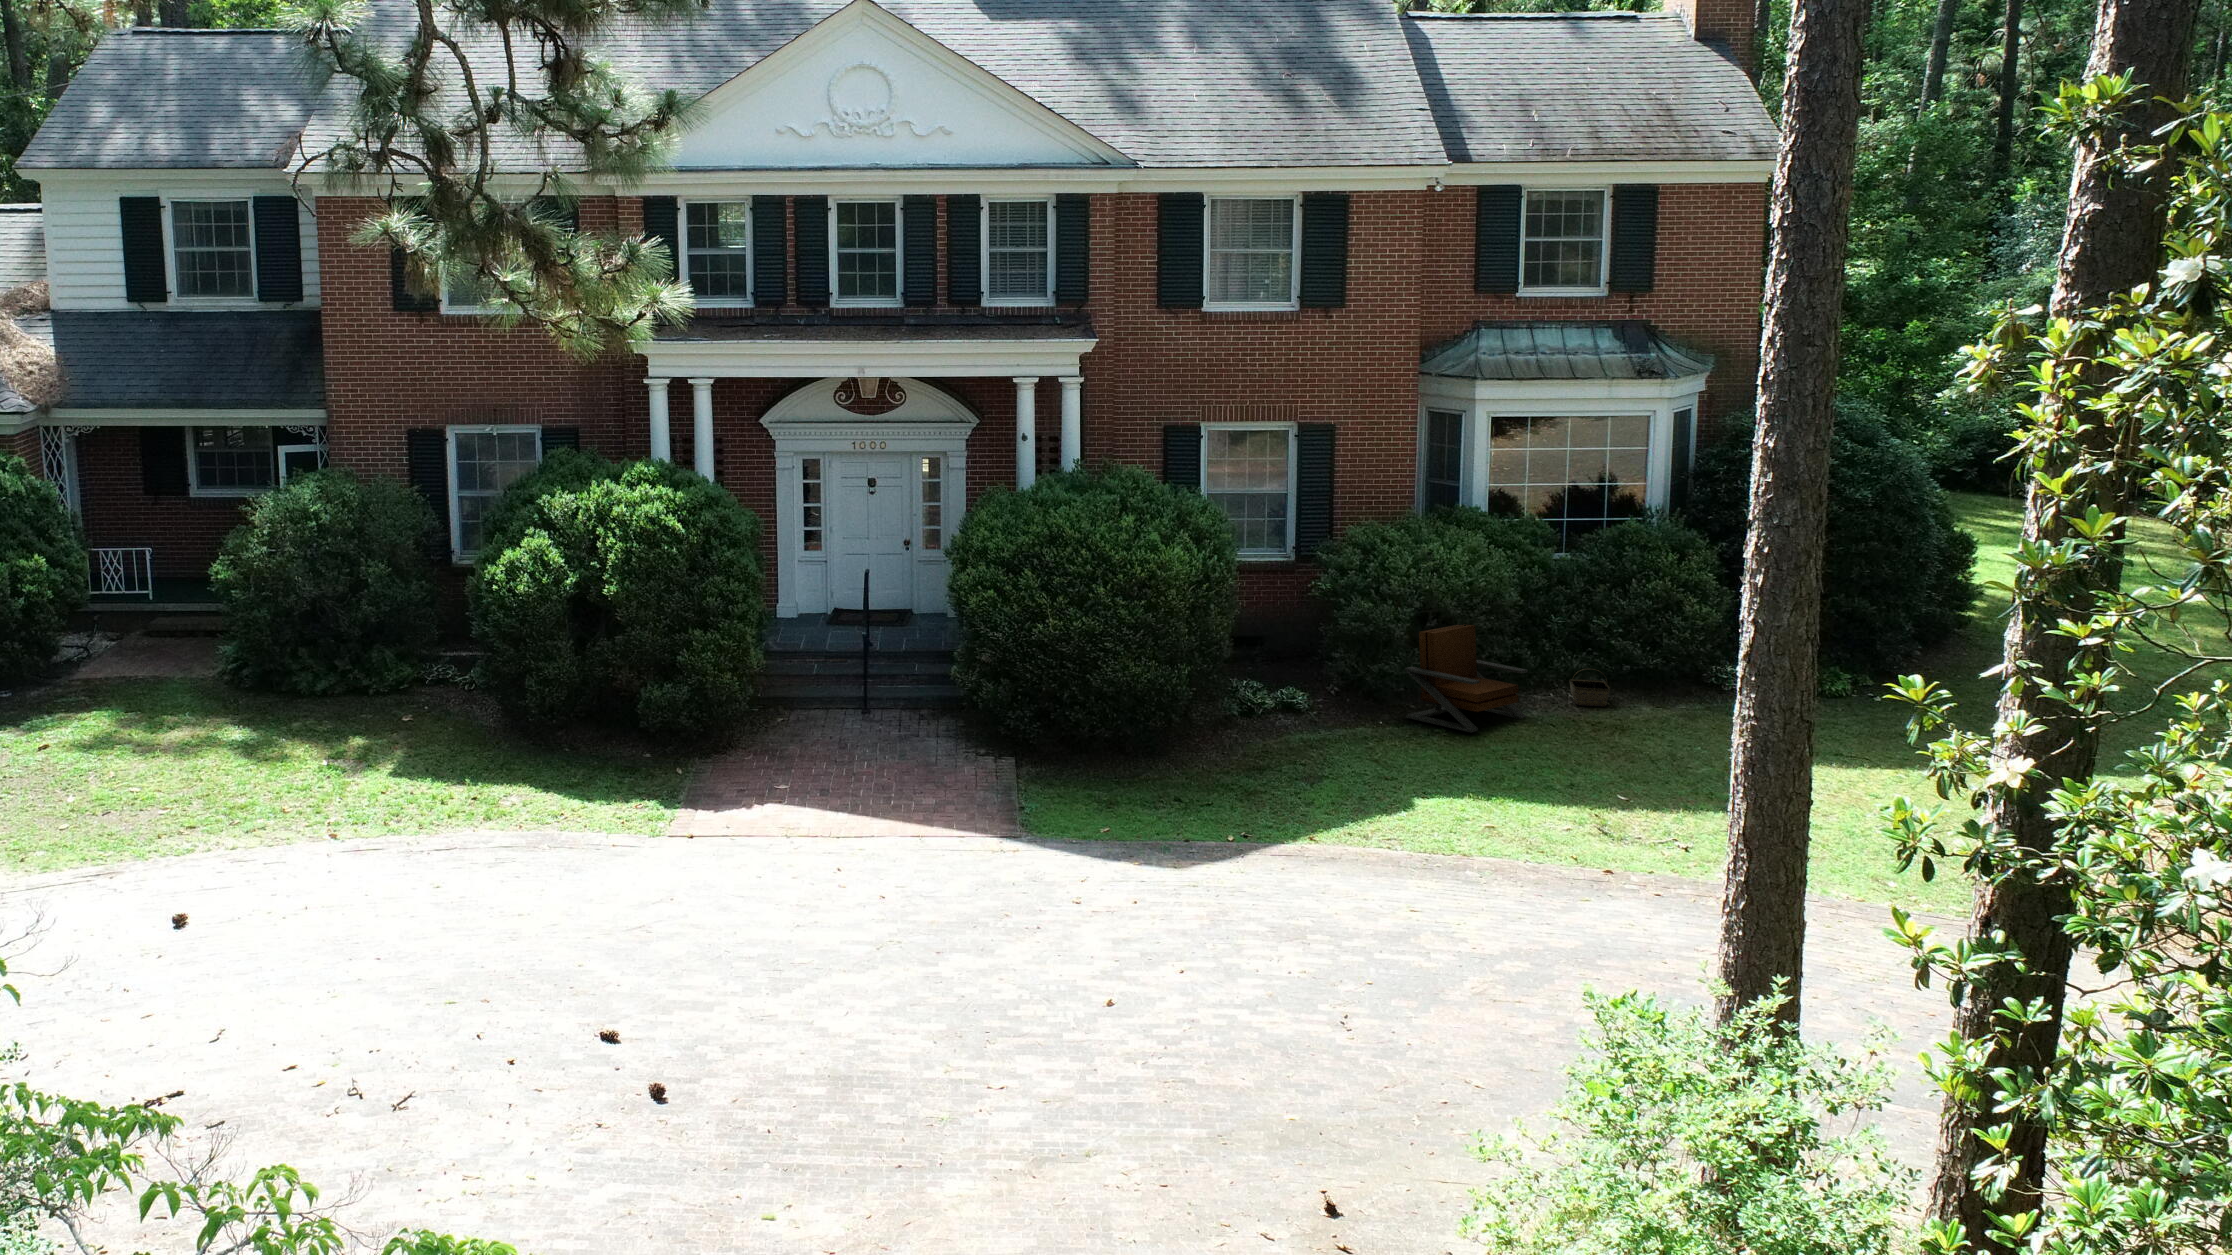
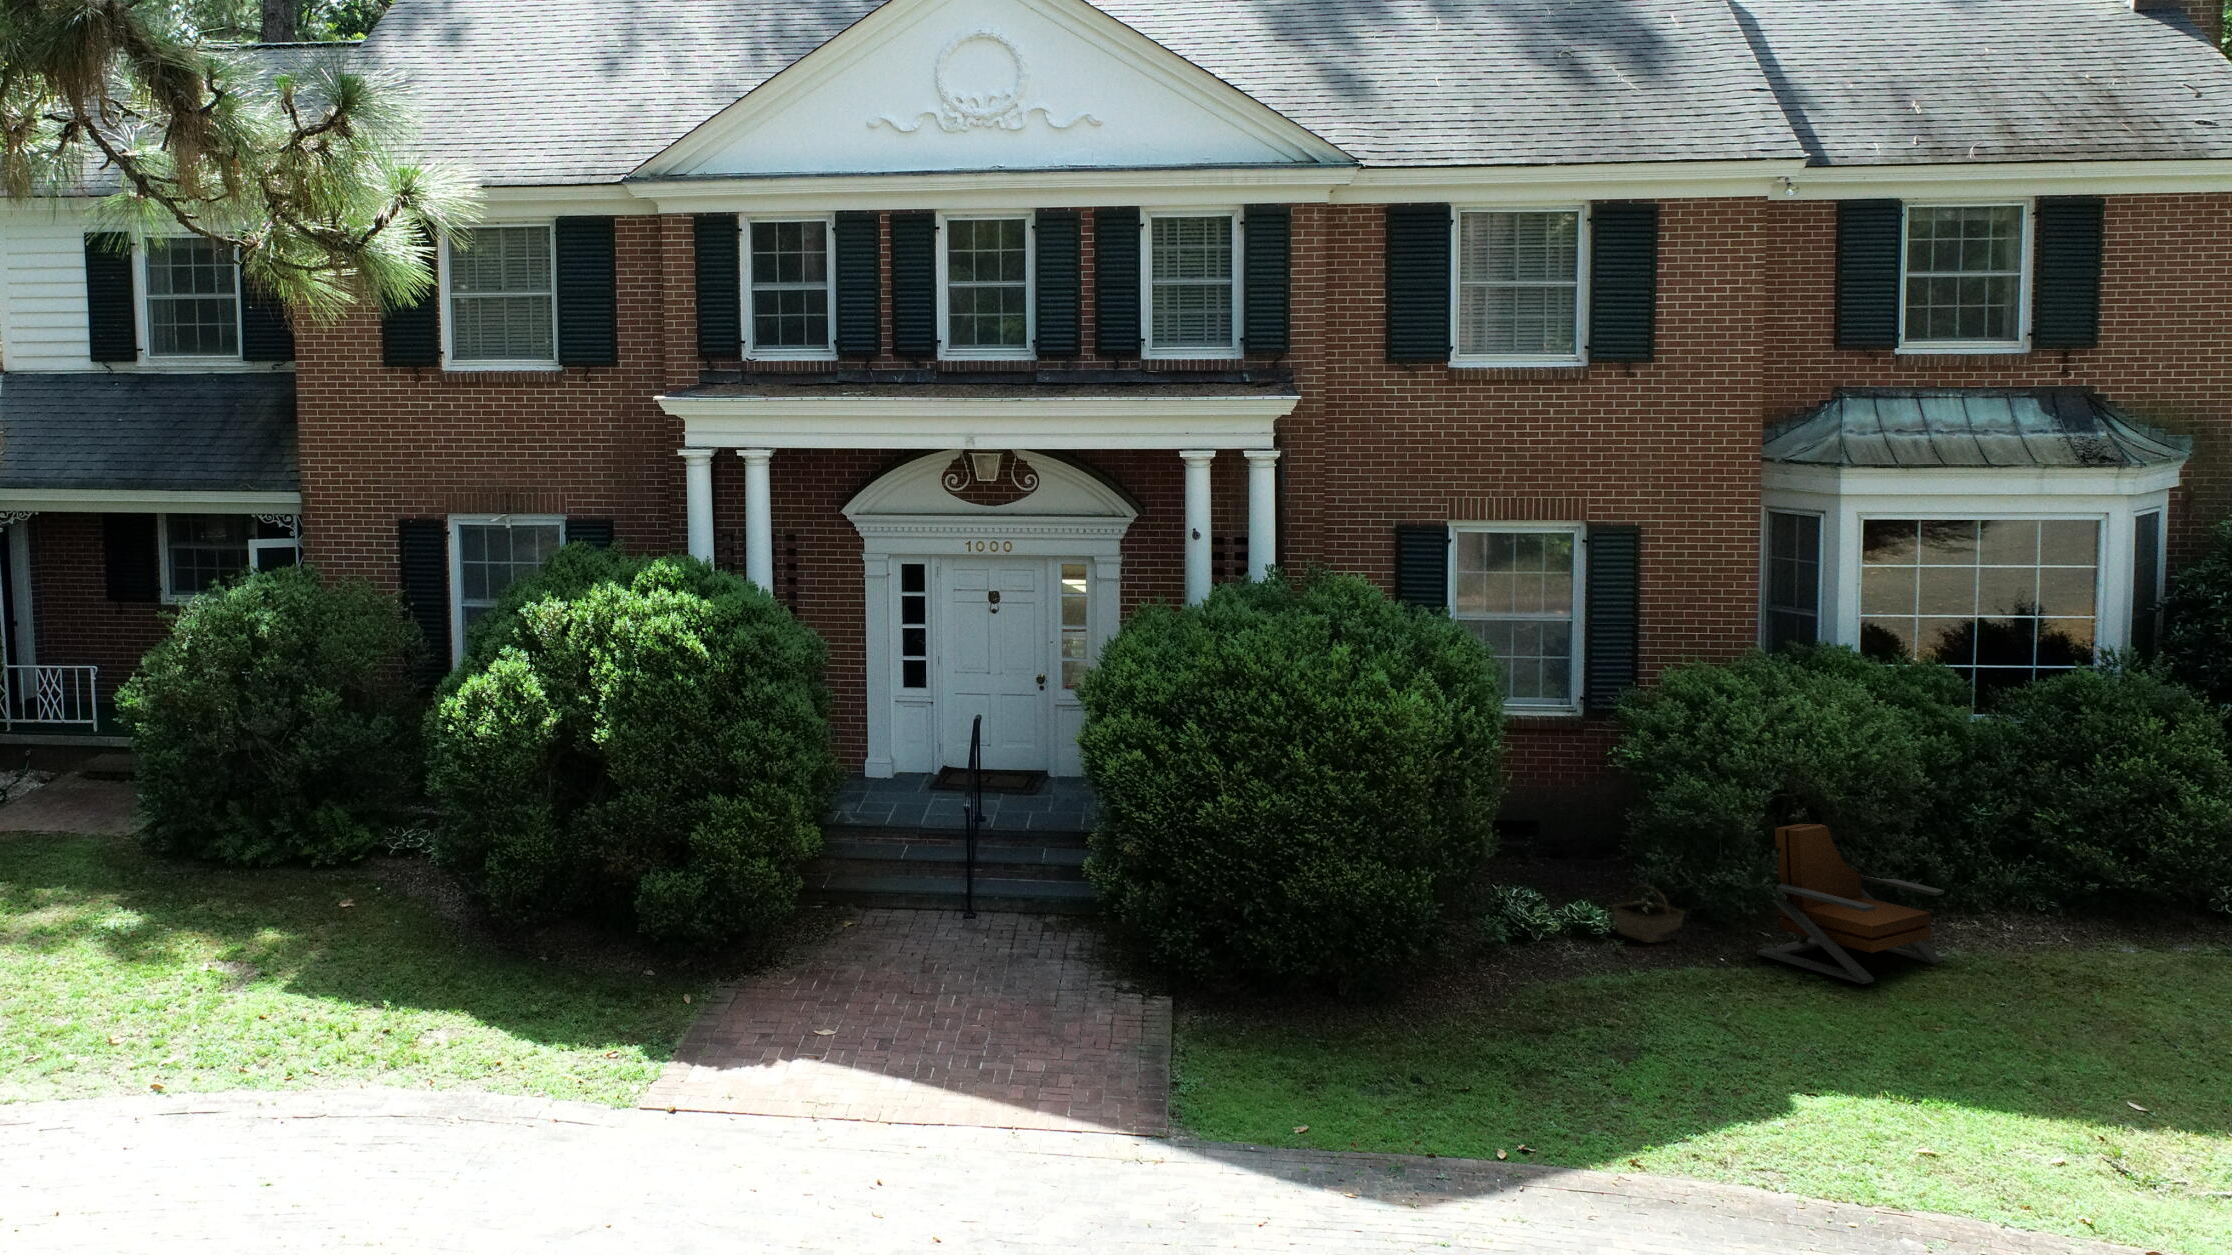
basket: present [1569,669,1610,706] -> present [1612,885,1685,943]

